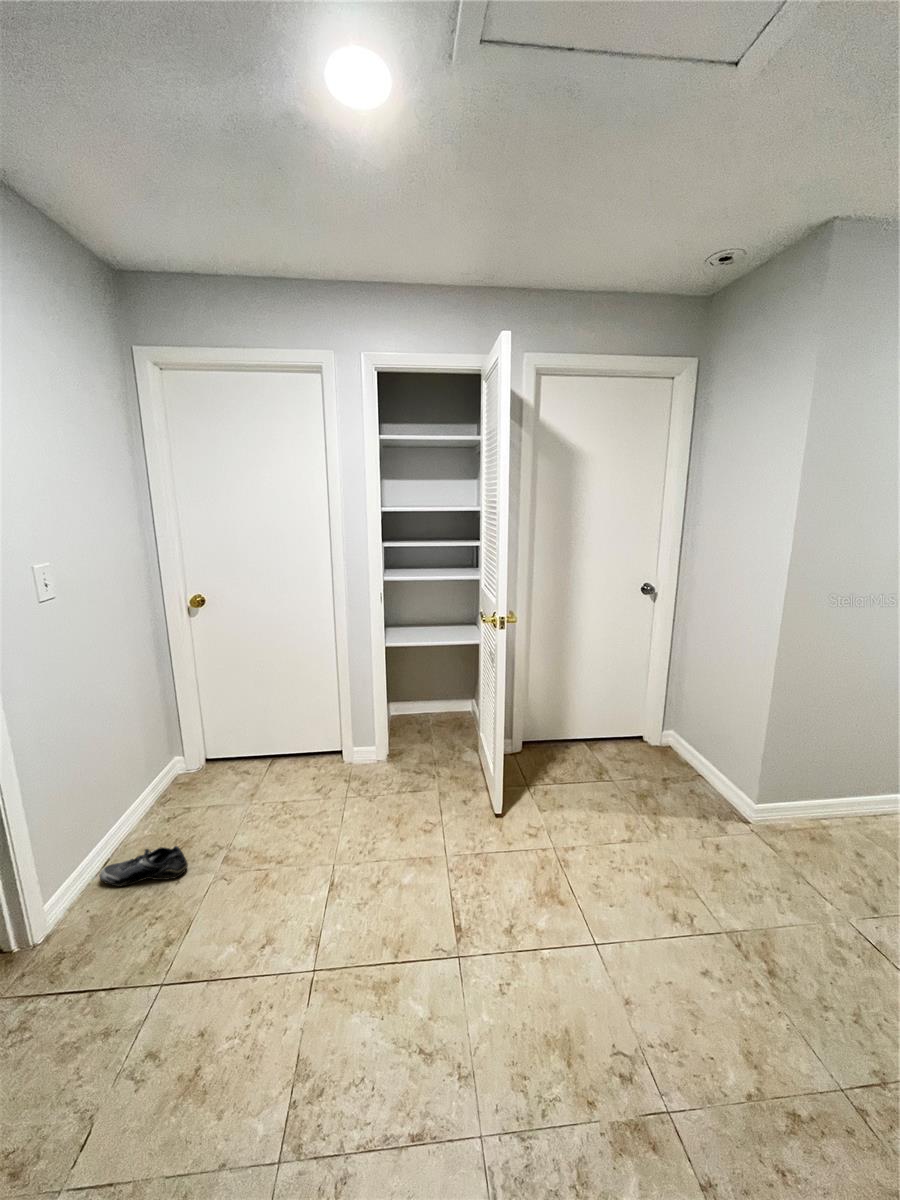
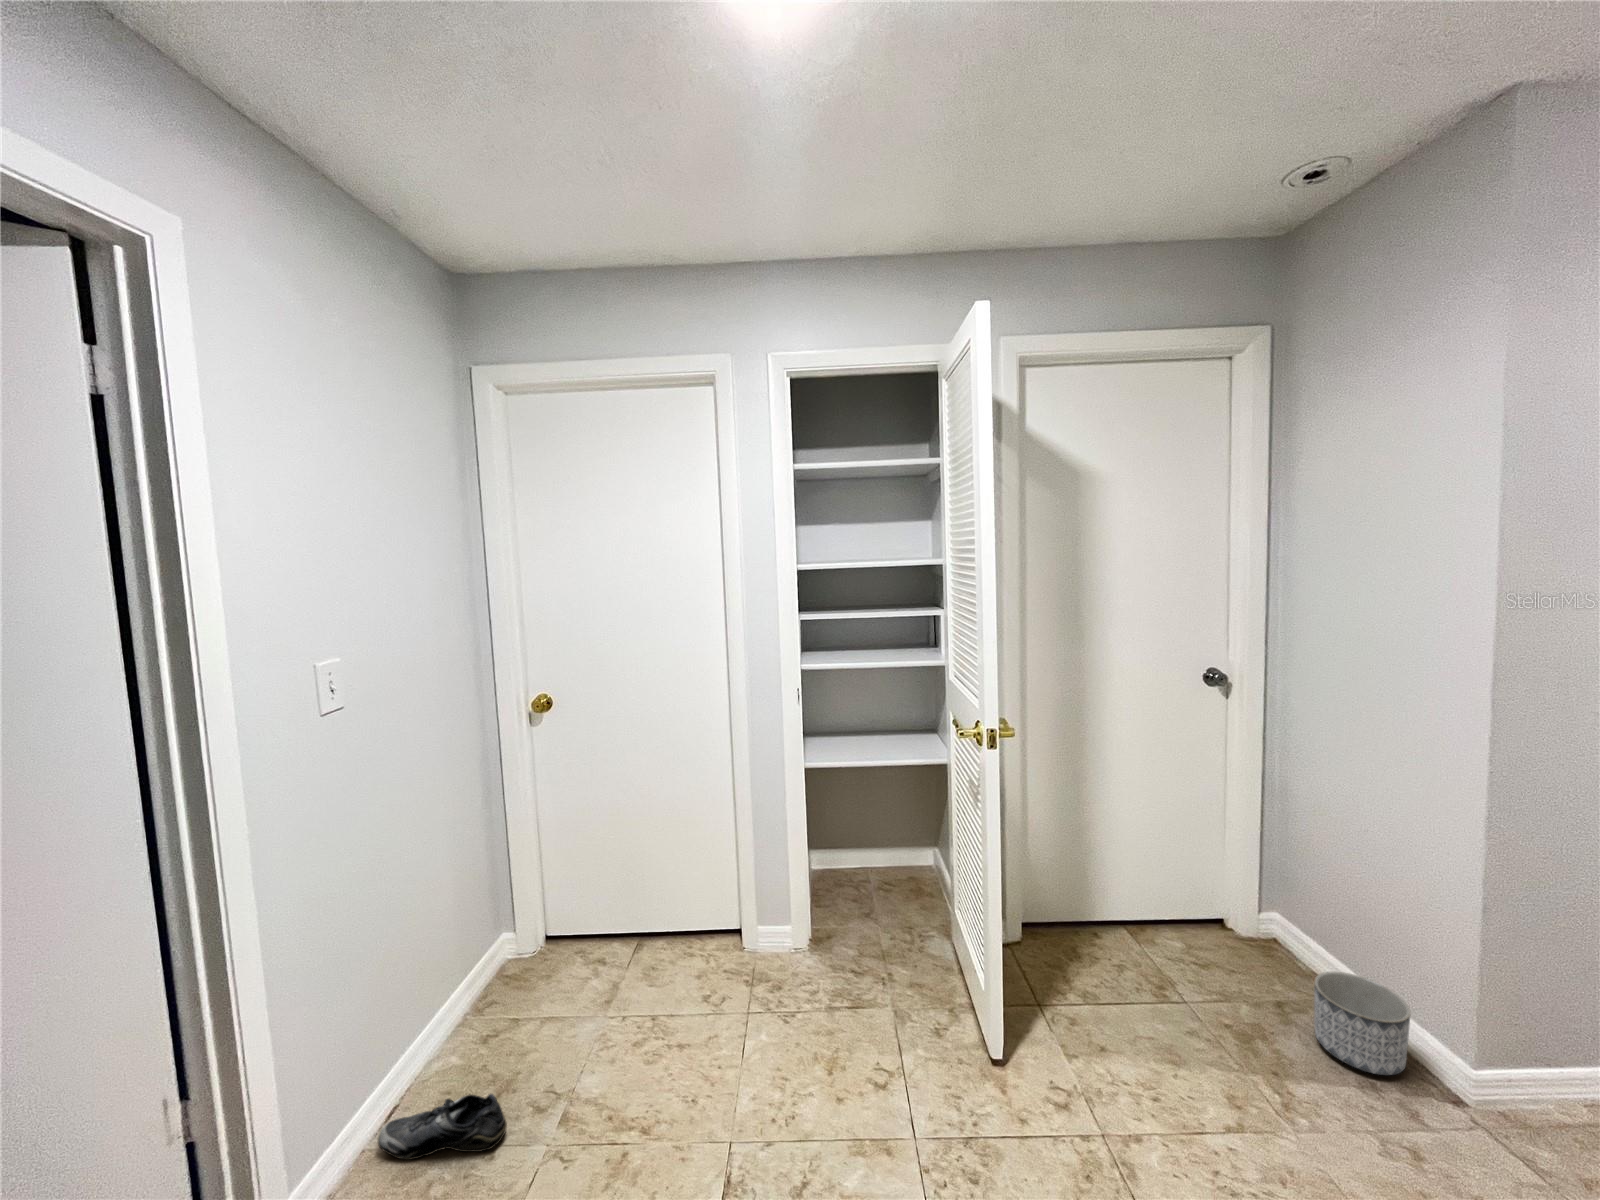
planter: none [680,758,729,810] -> present [1314,972,1411,1075]

